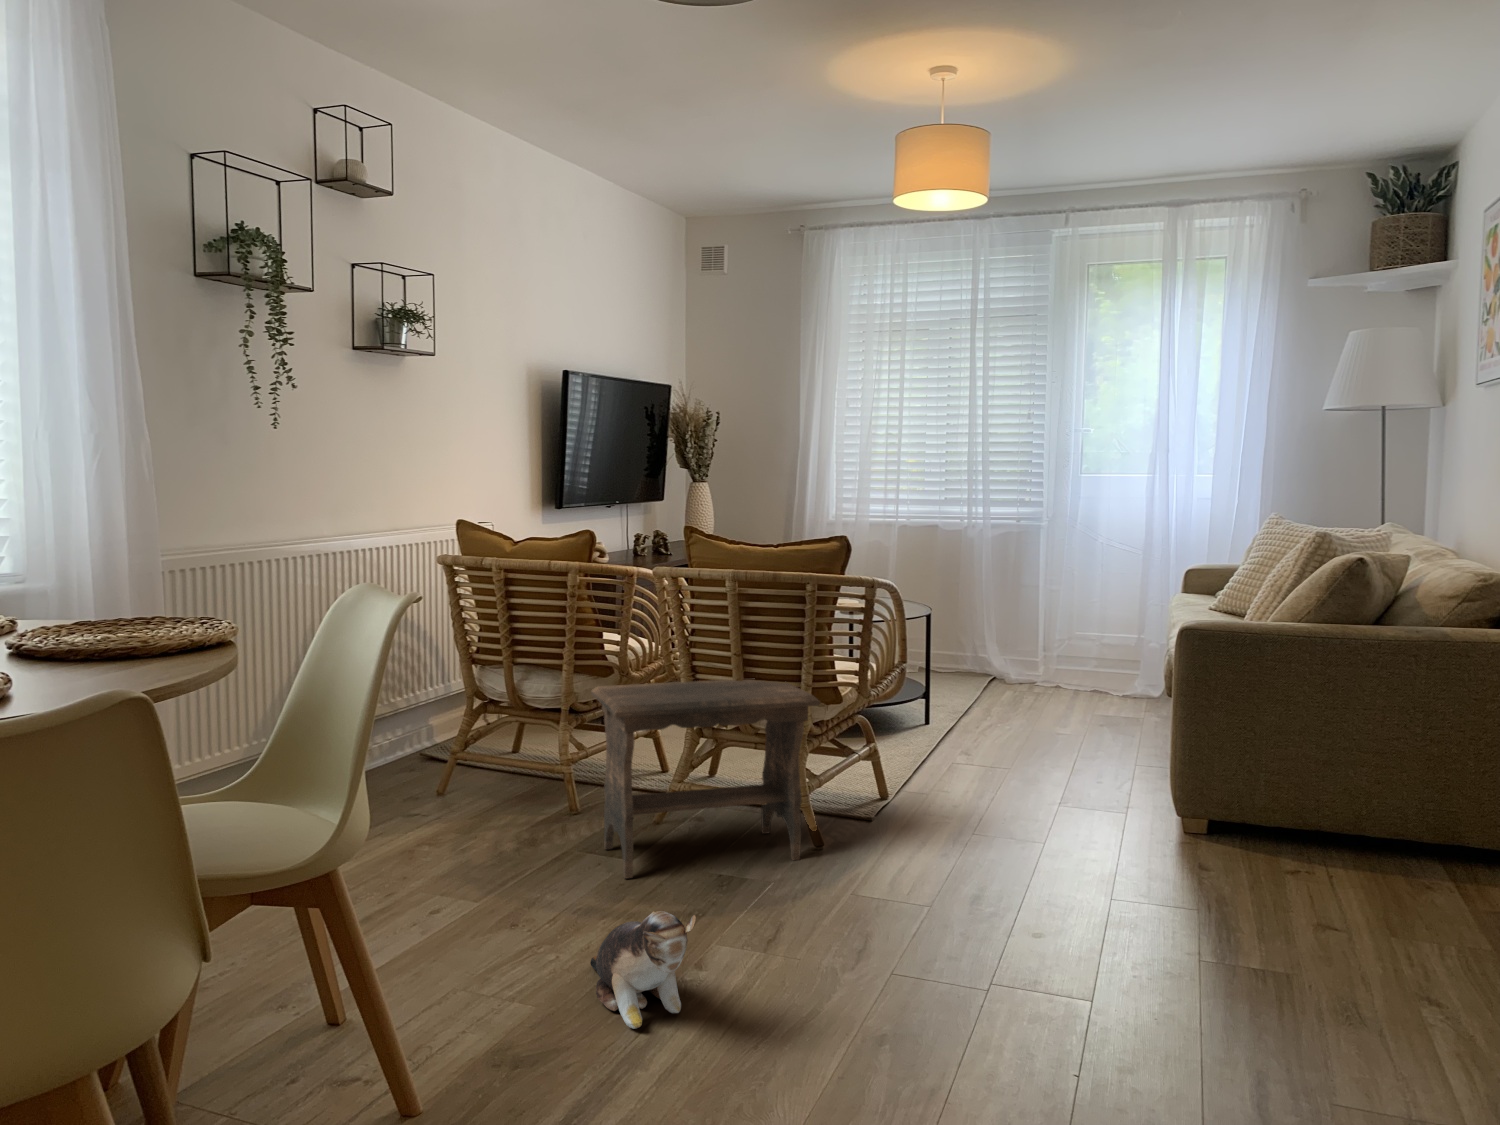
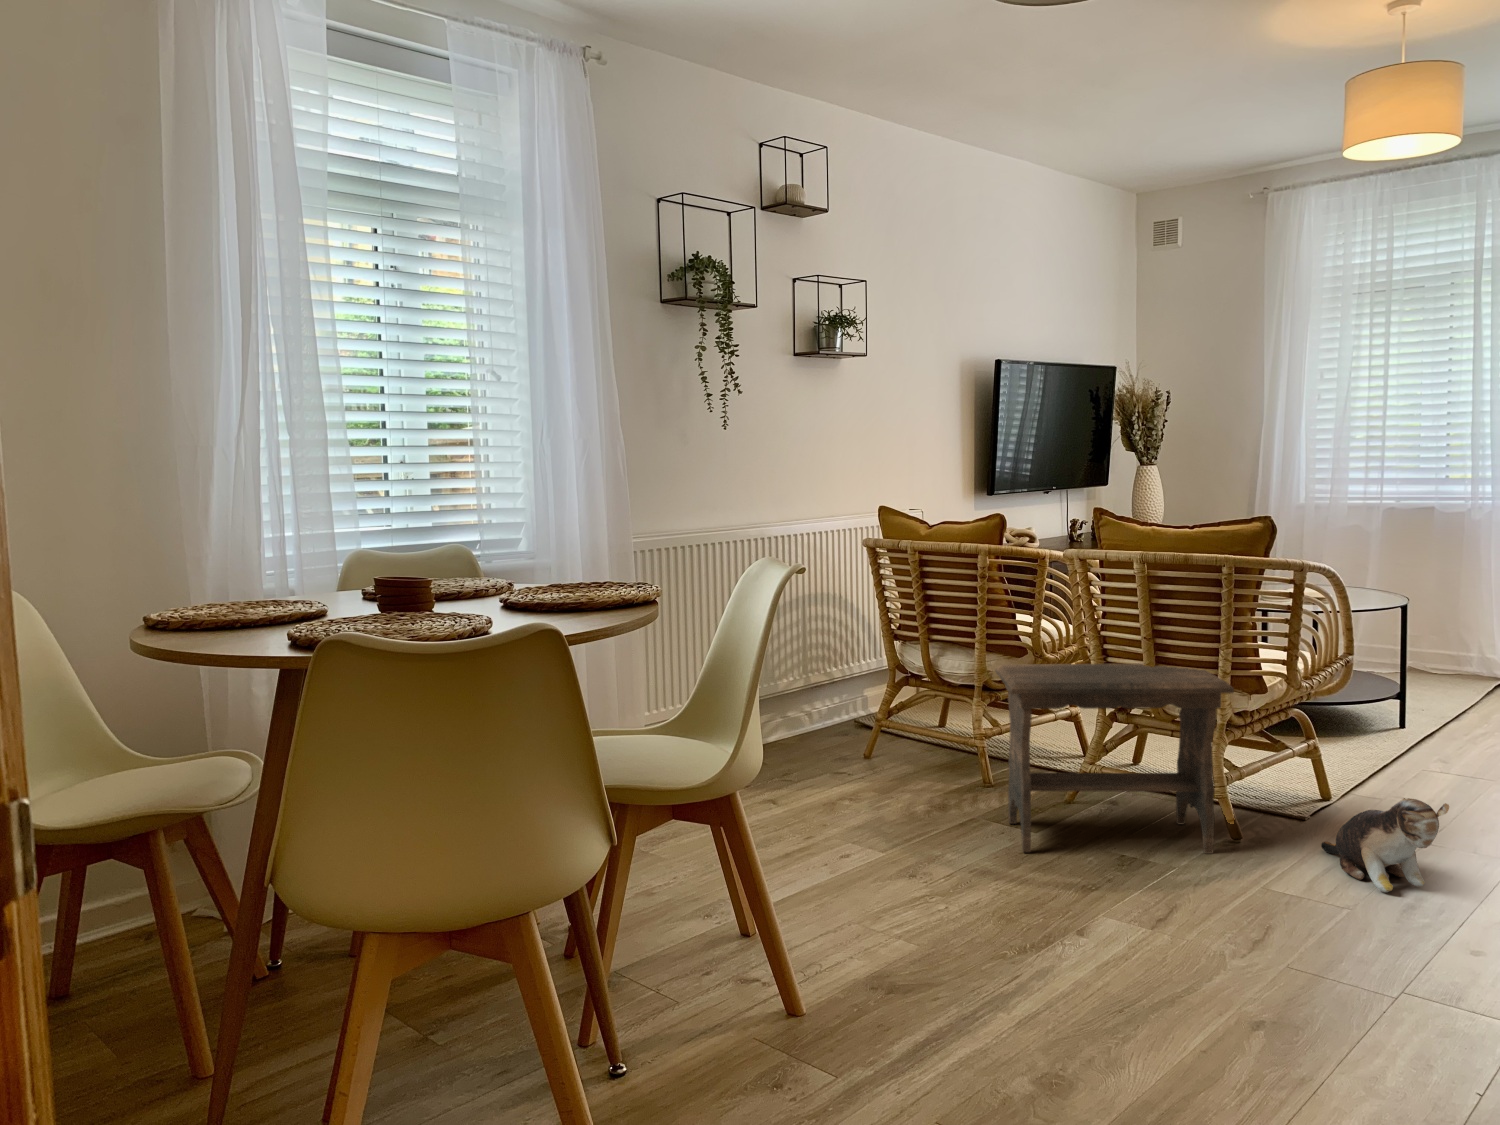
plush toy: present [590,911,696,1029] -> present [1321,798,1449,892]

